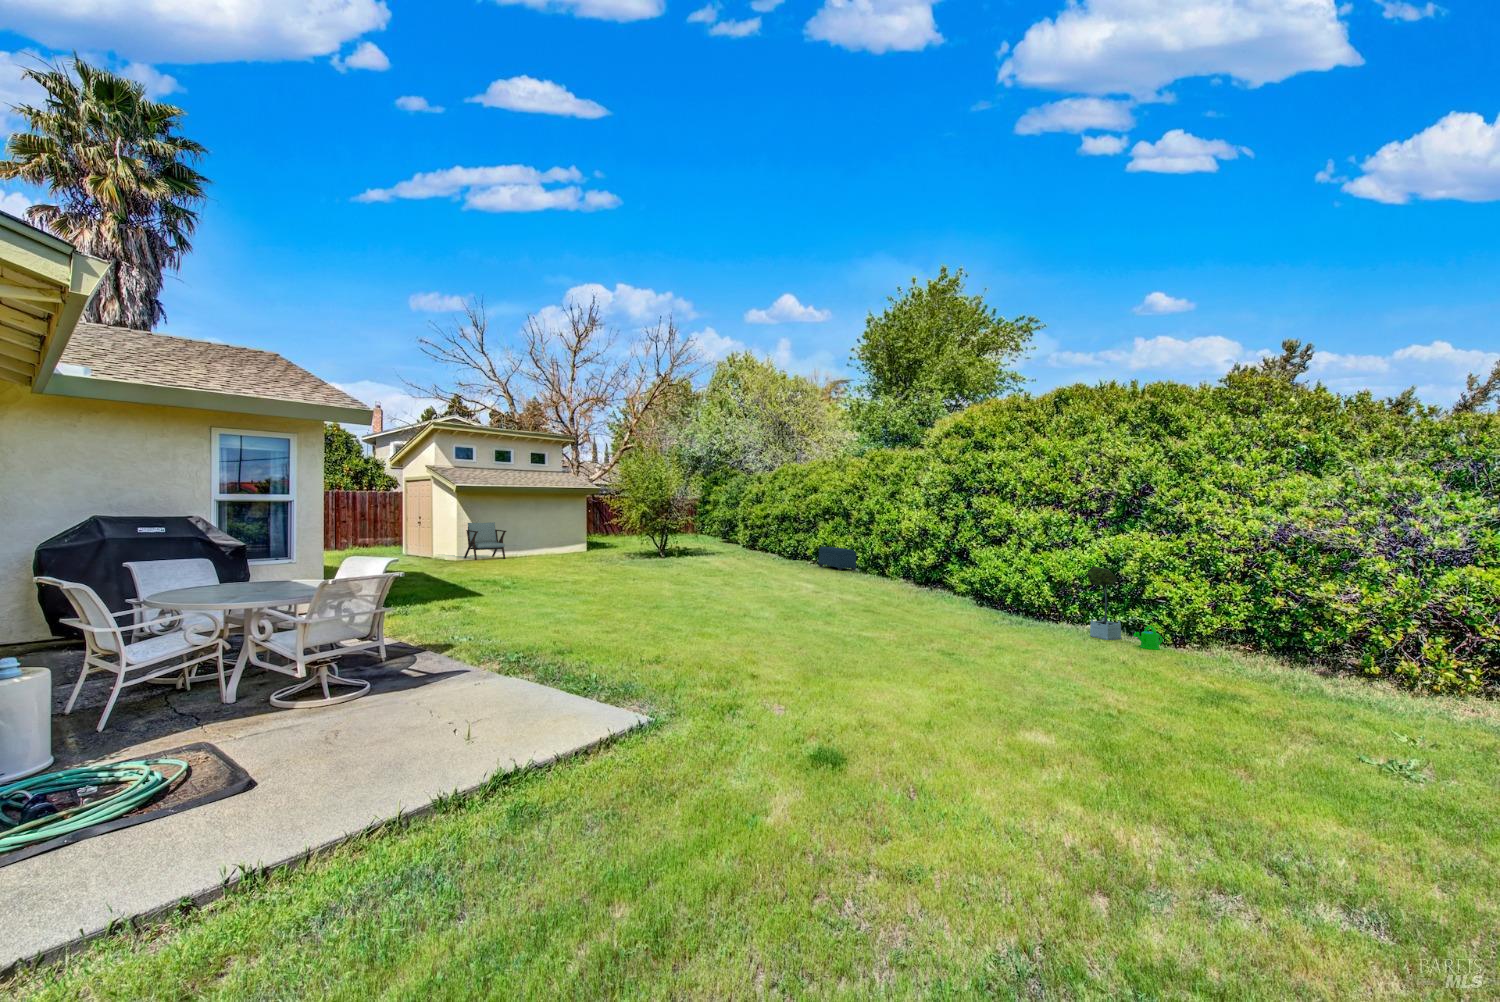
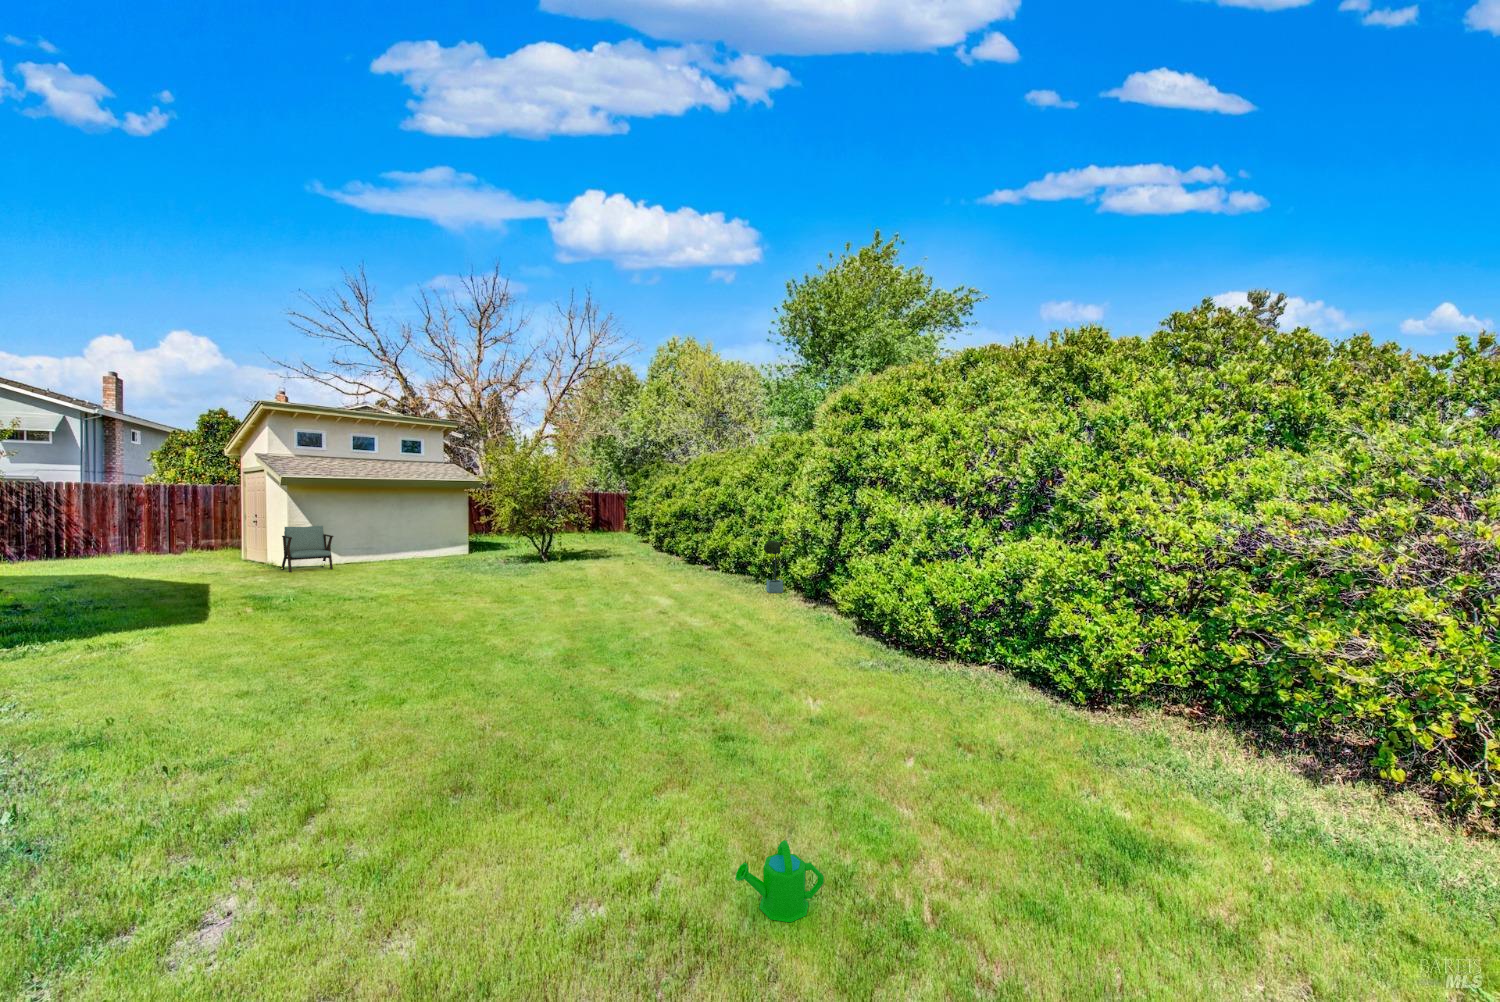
bench: present [819,547,856,571] -> none [712,549,751,578]
potted tree: present [1087,565,1121,640] -> present [764,540,783,593]
watering can: present [1134,625,1163,650] -> present [735,840,824,923]

